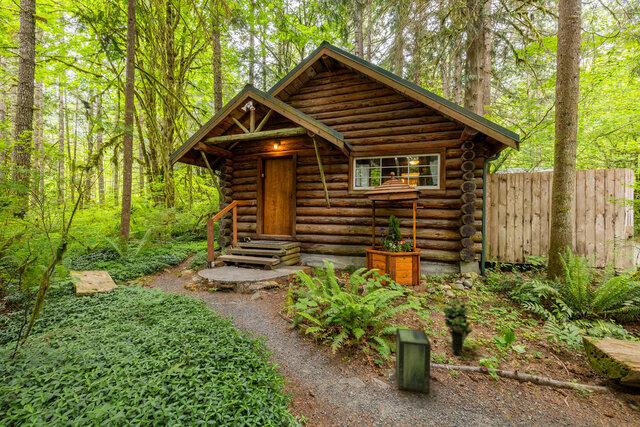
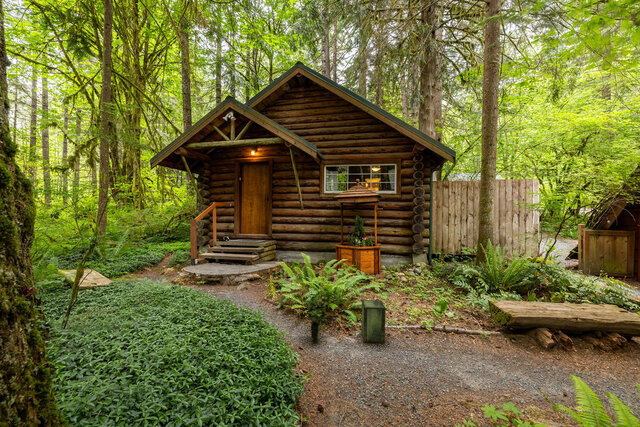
potted plant: present [443,301,473,355] -> present [306,295,328,342]

